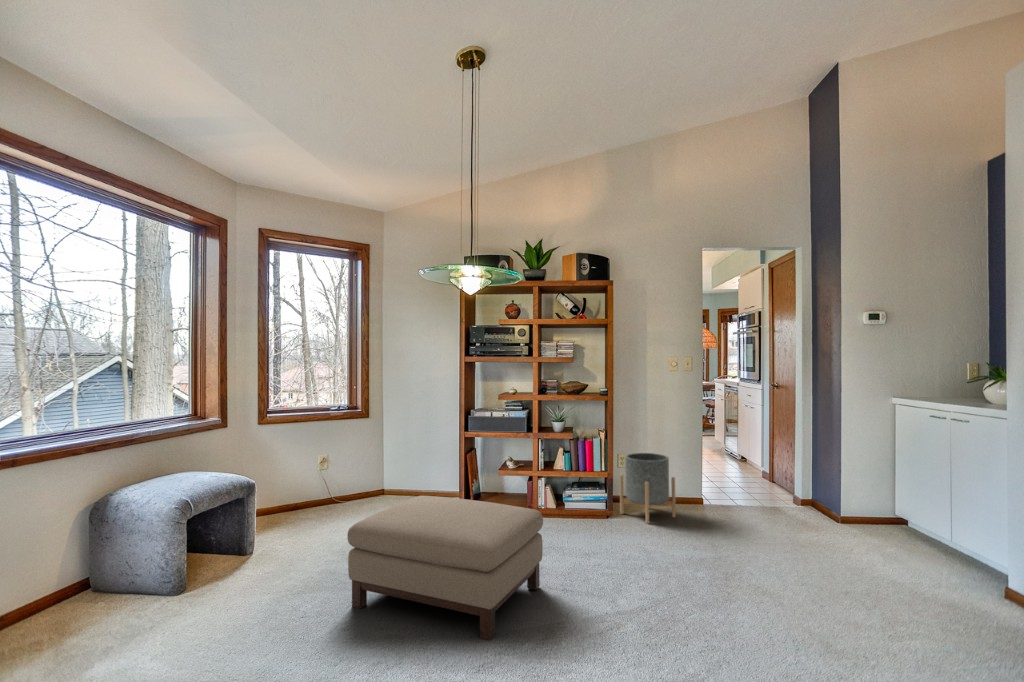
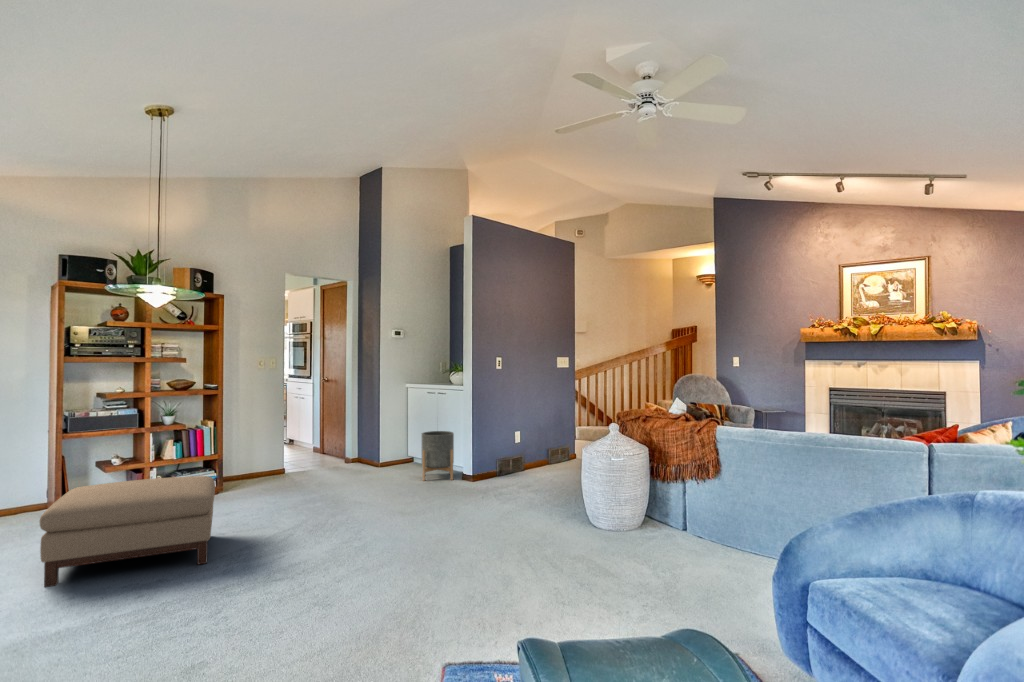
planter: present [620,453,676,524] -> present [422,431,454,481]

